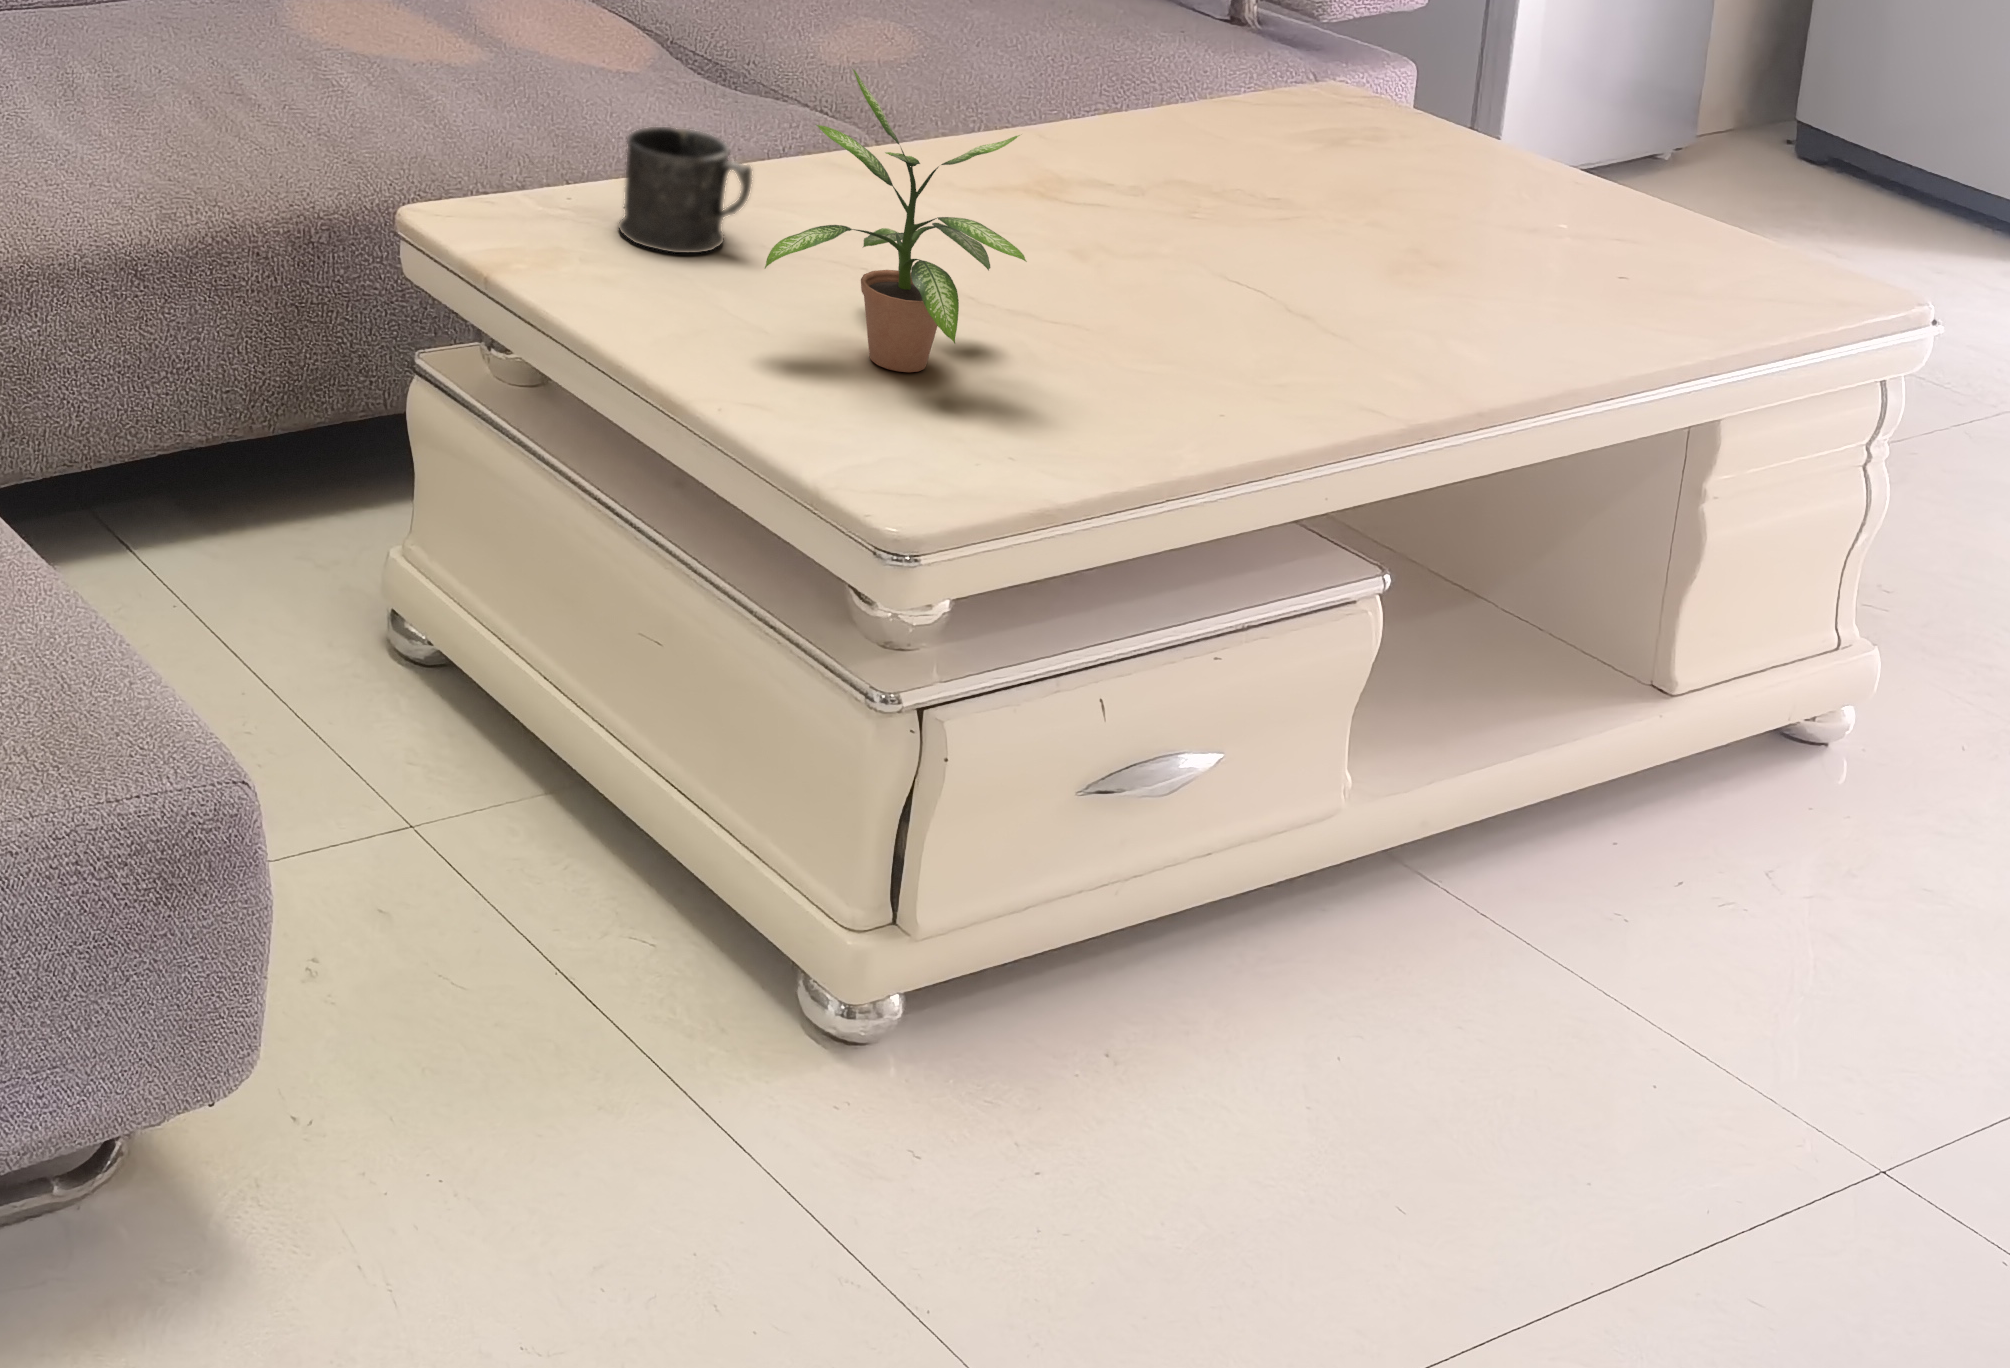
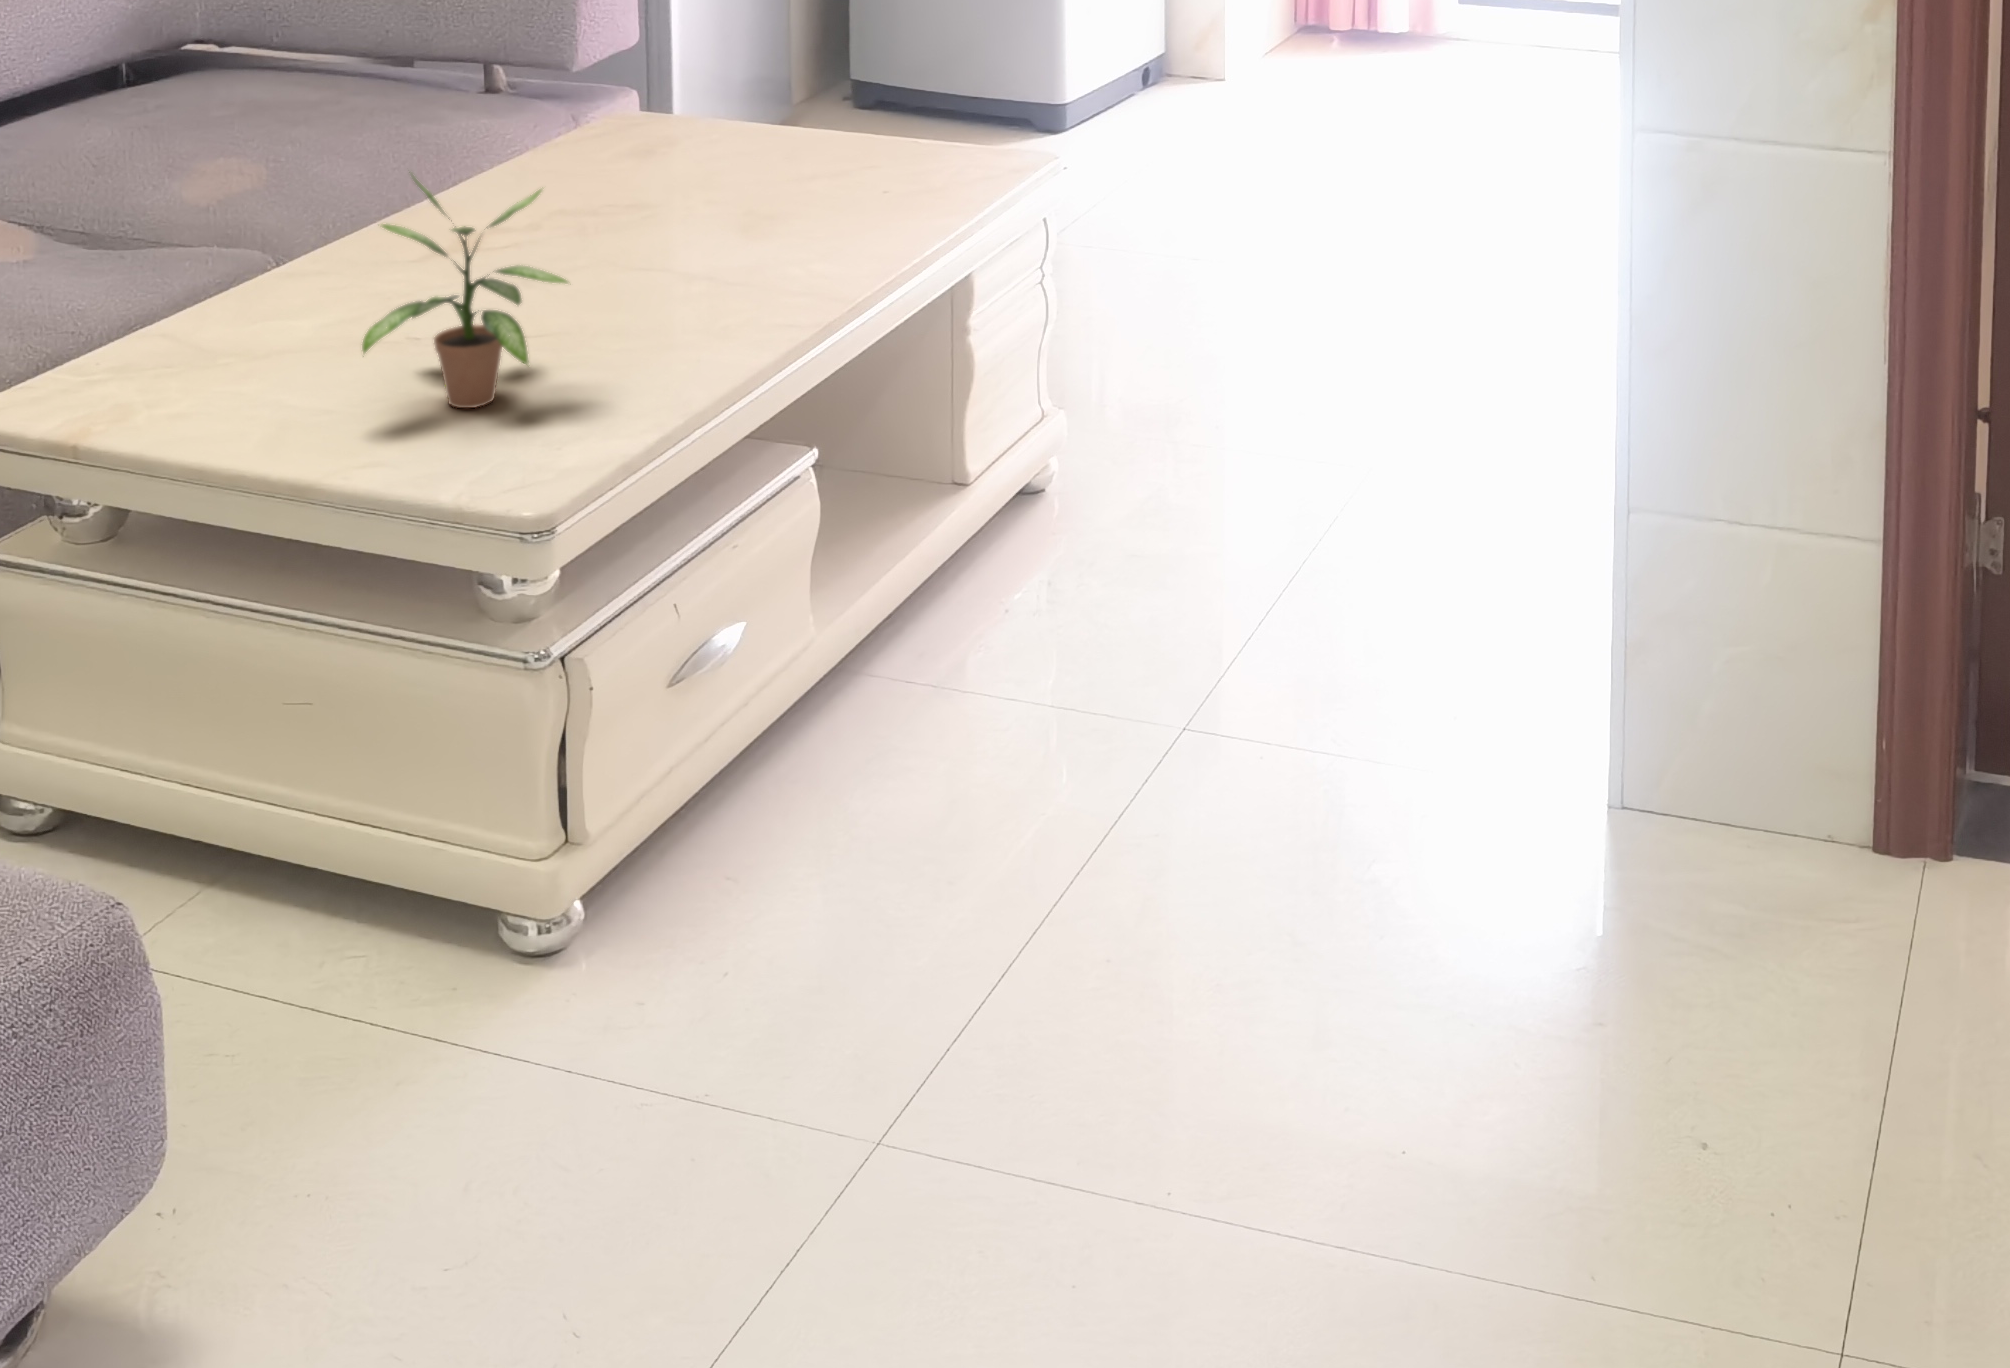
mug: present [619,127,752,253] -> none [179,267,299,380]

